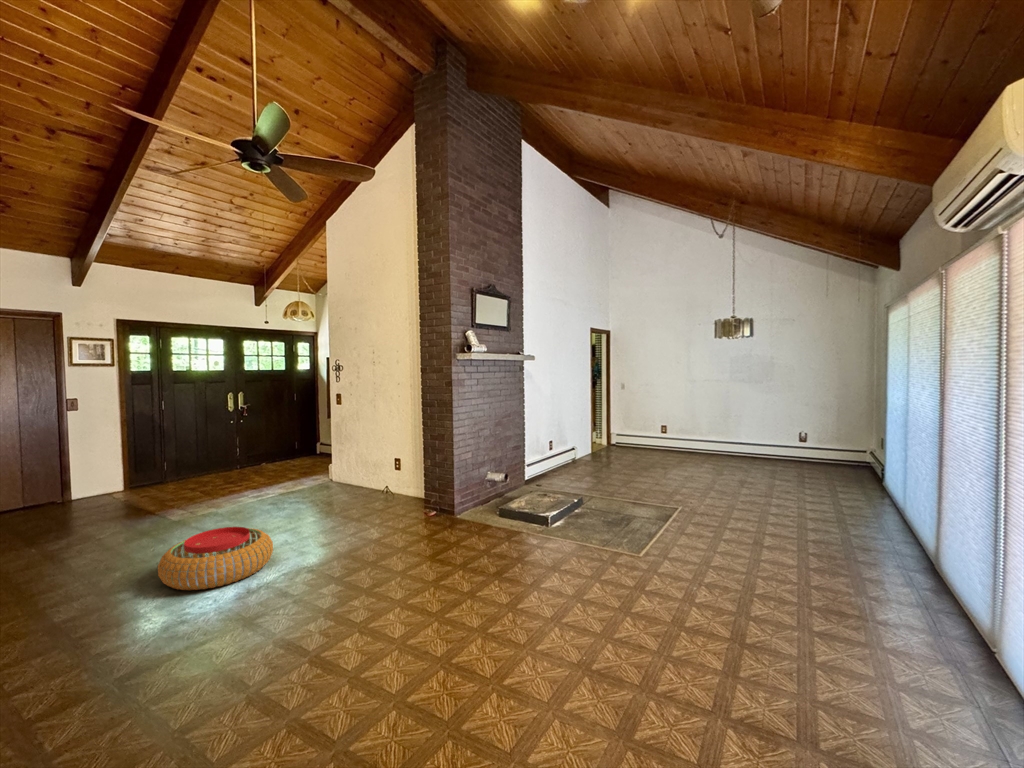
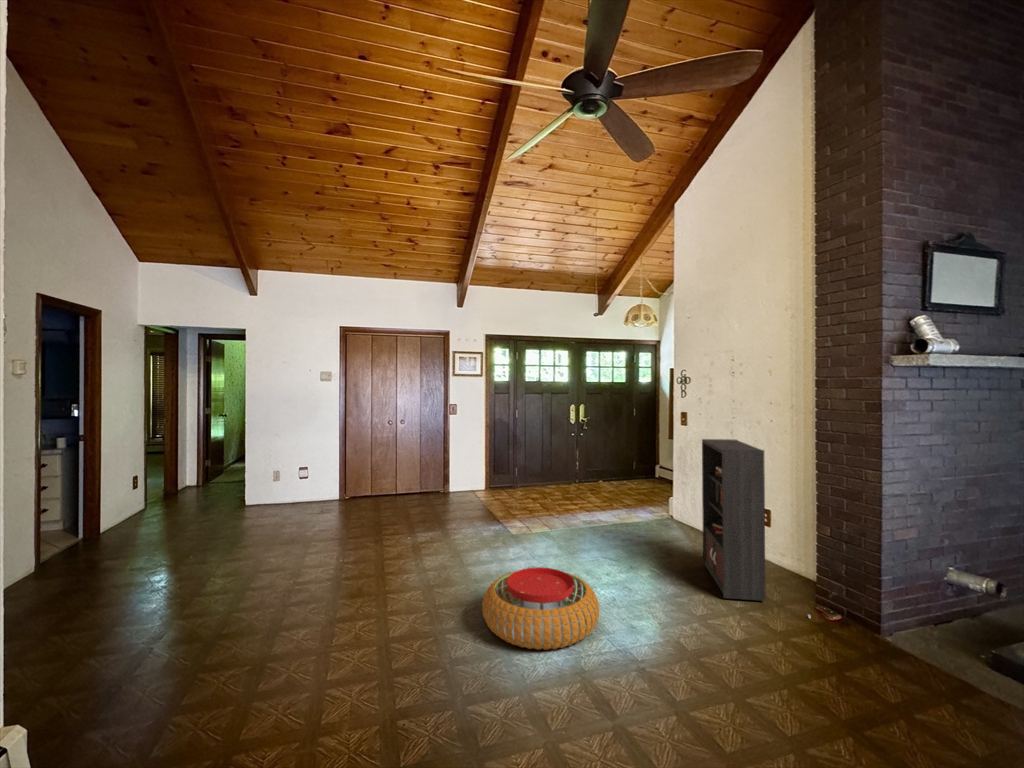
bookcase: none [351,411,420,520] -> present [702,439,811,618]

